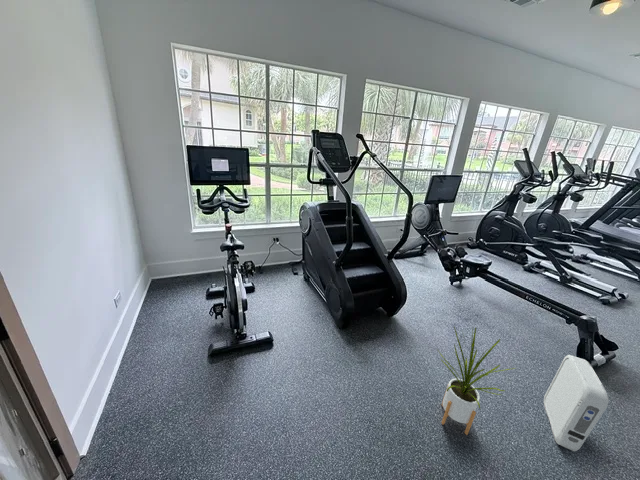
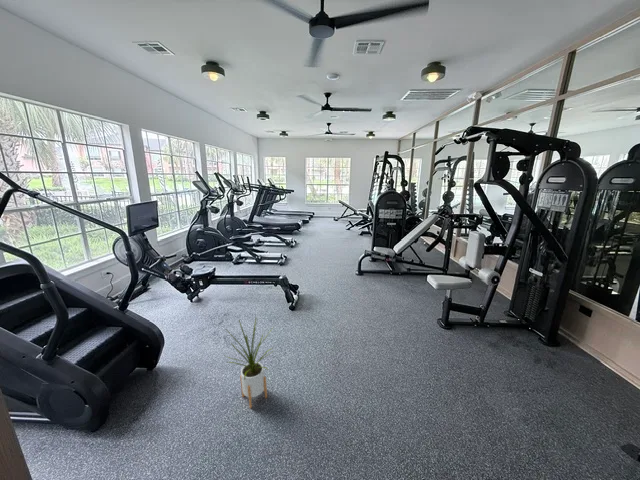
air purifier: present [544,355,609,451] -> none [285,300,311,355]

